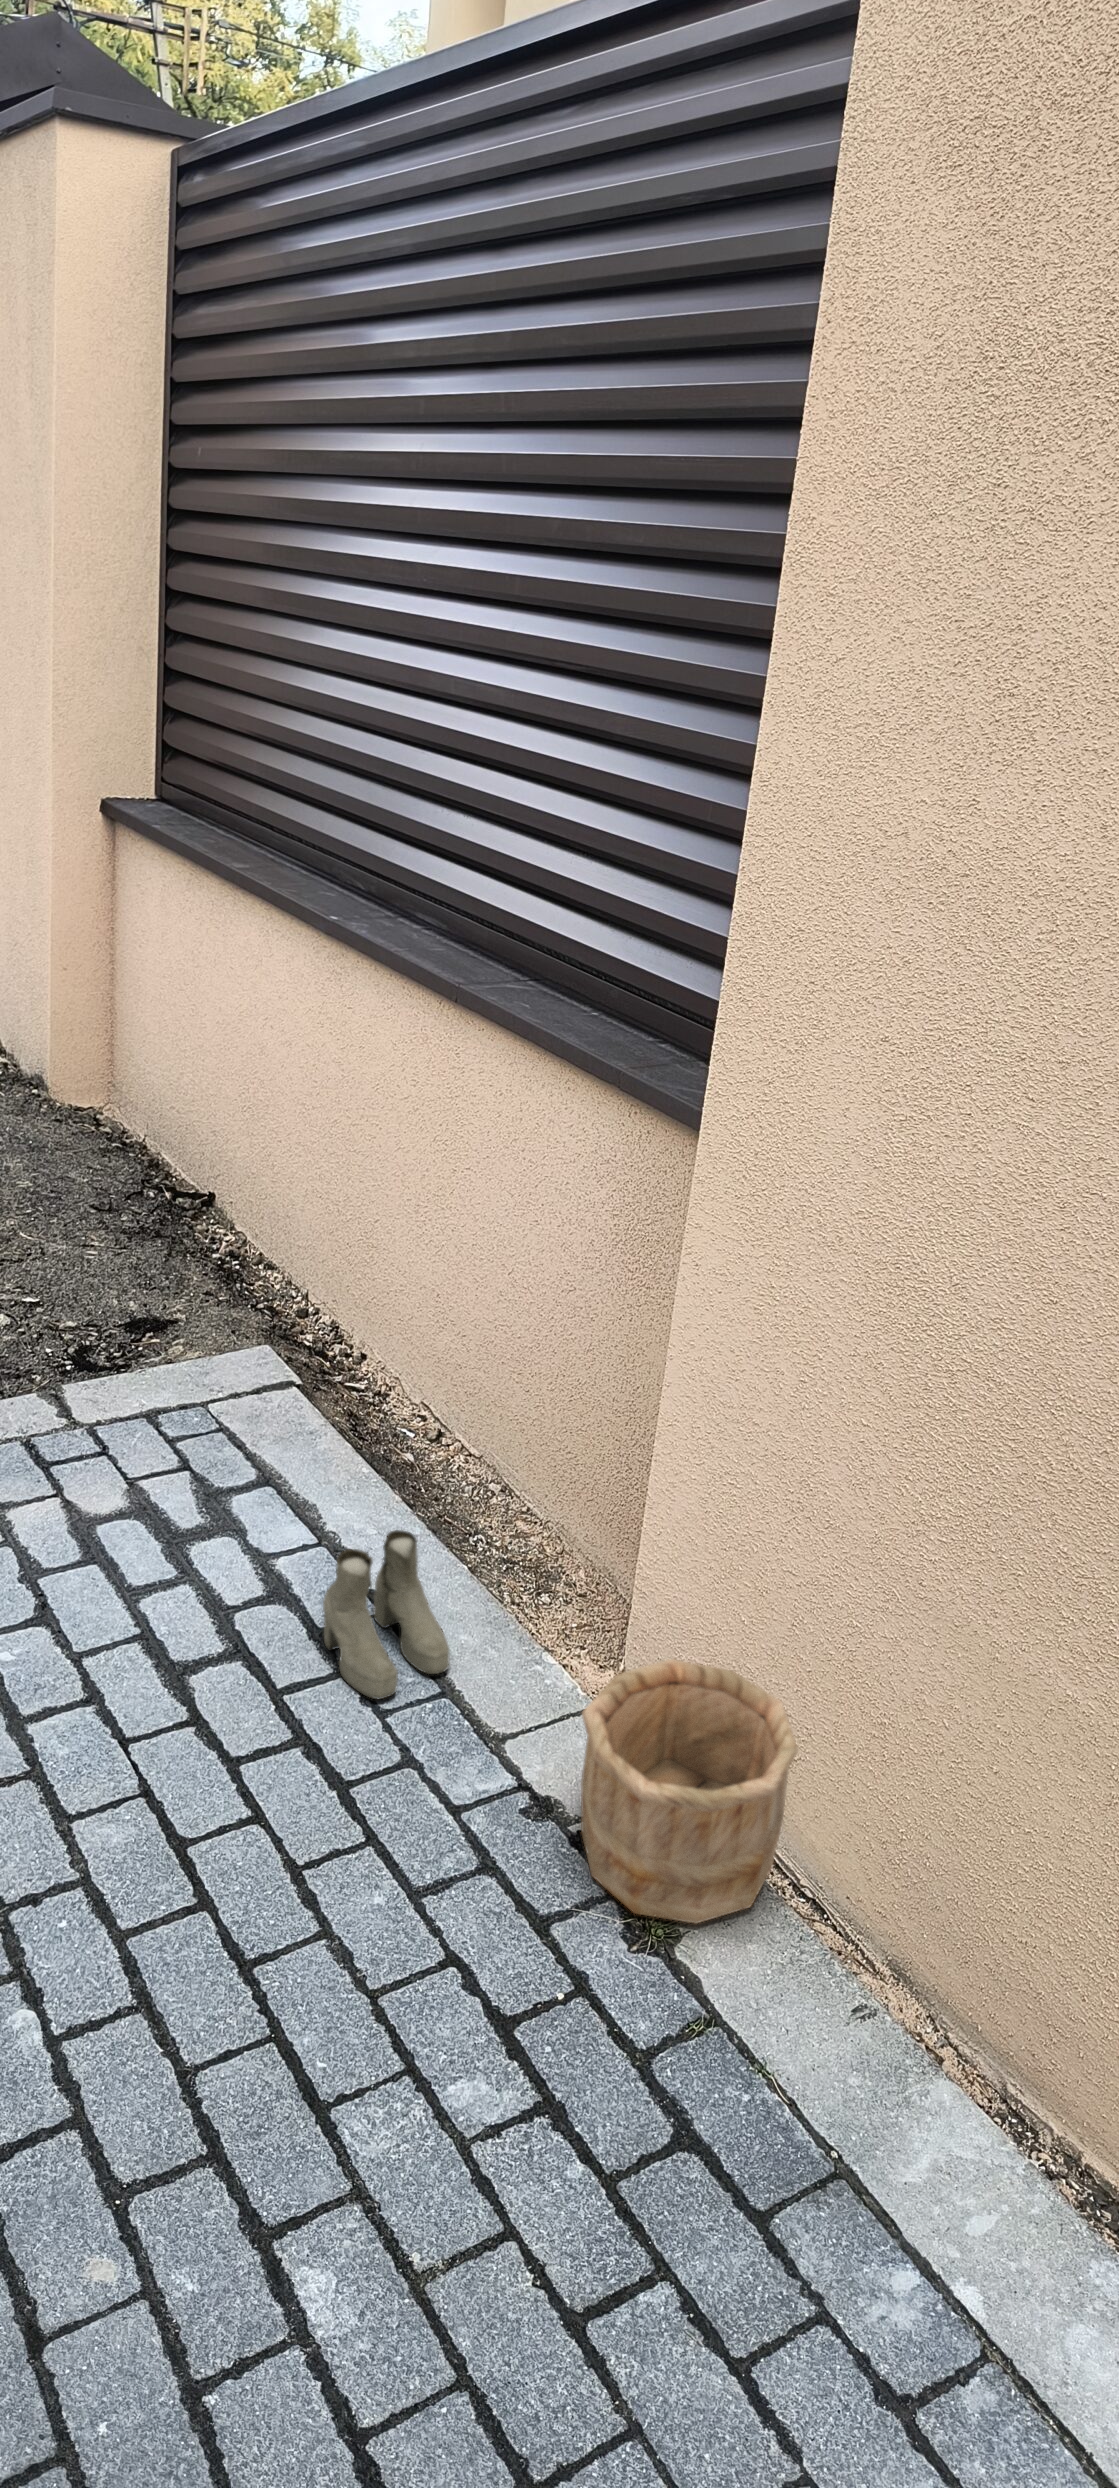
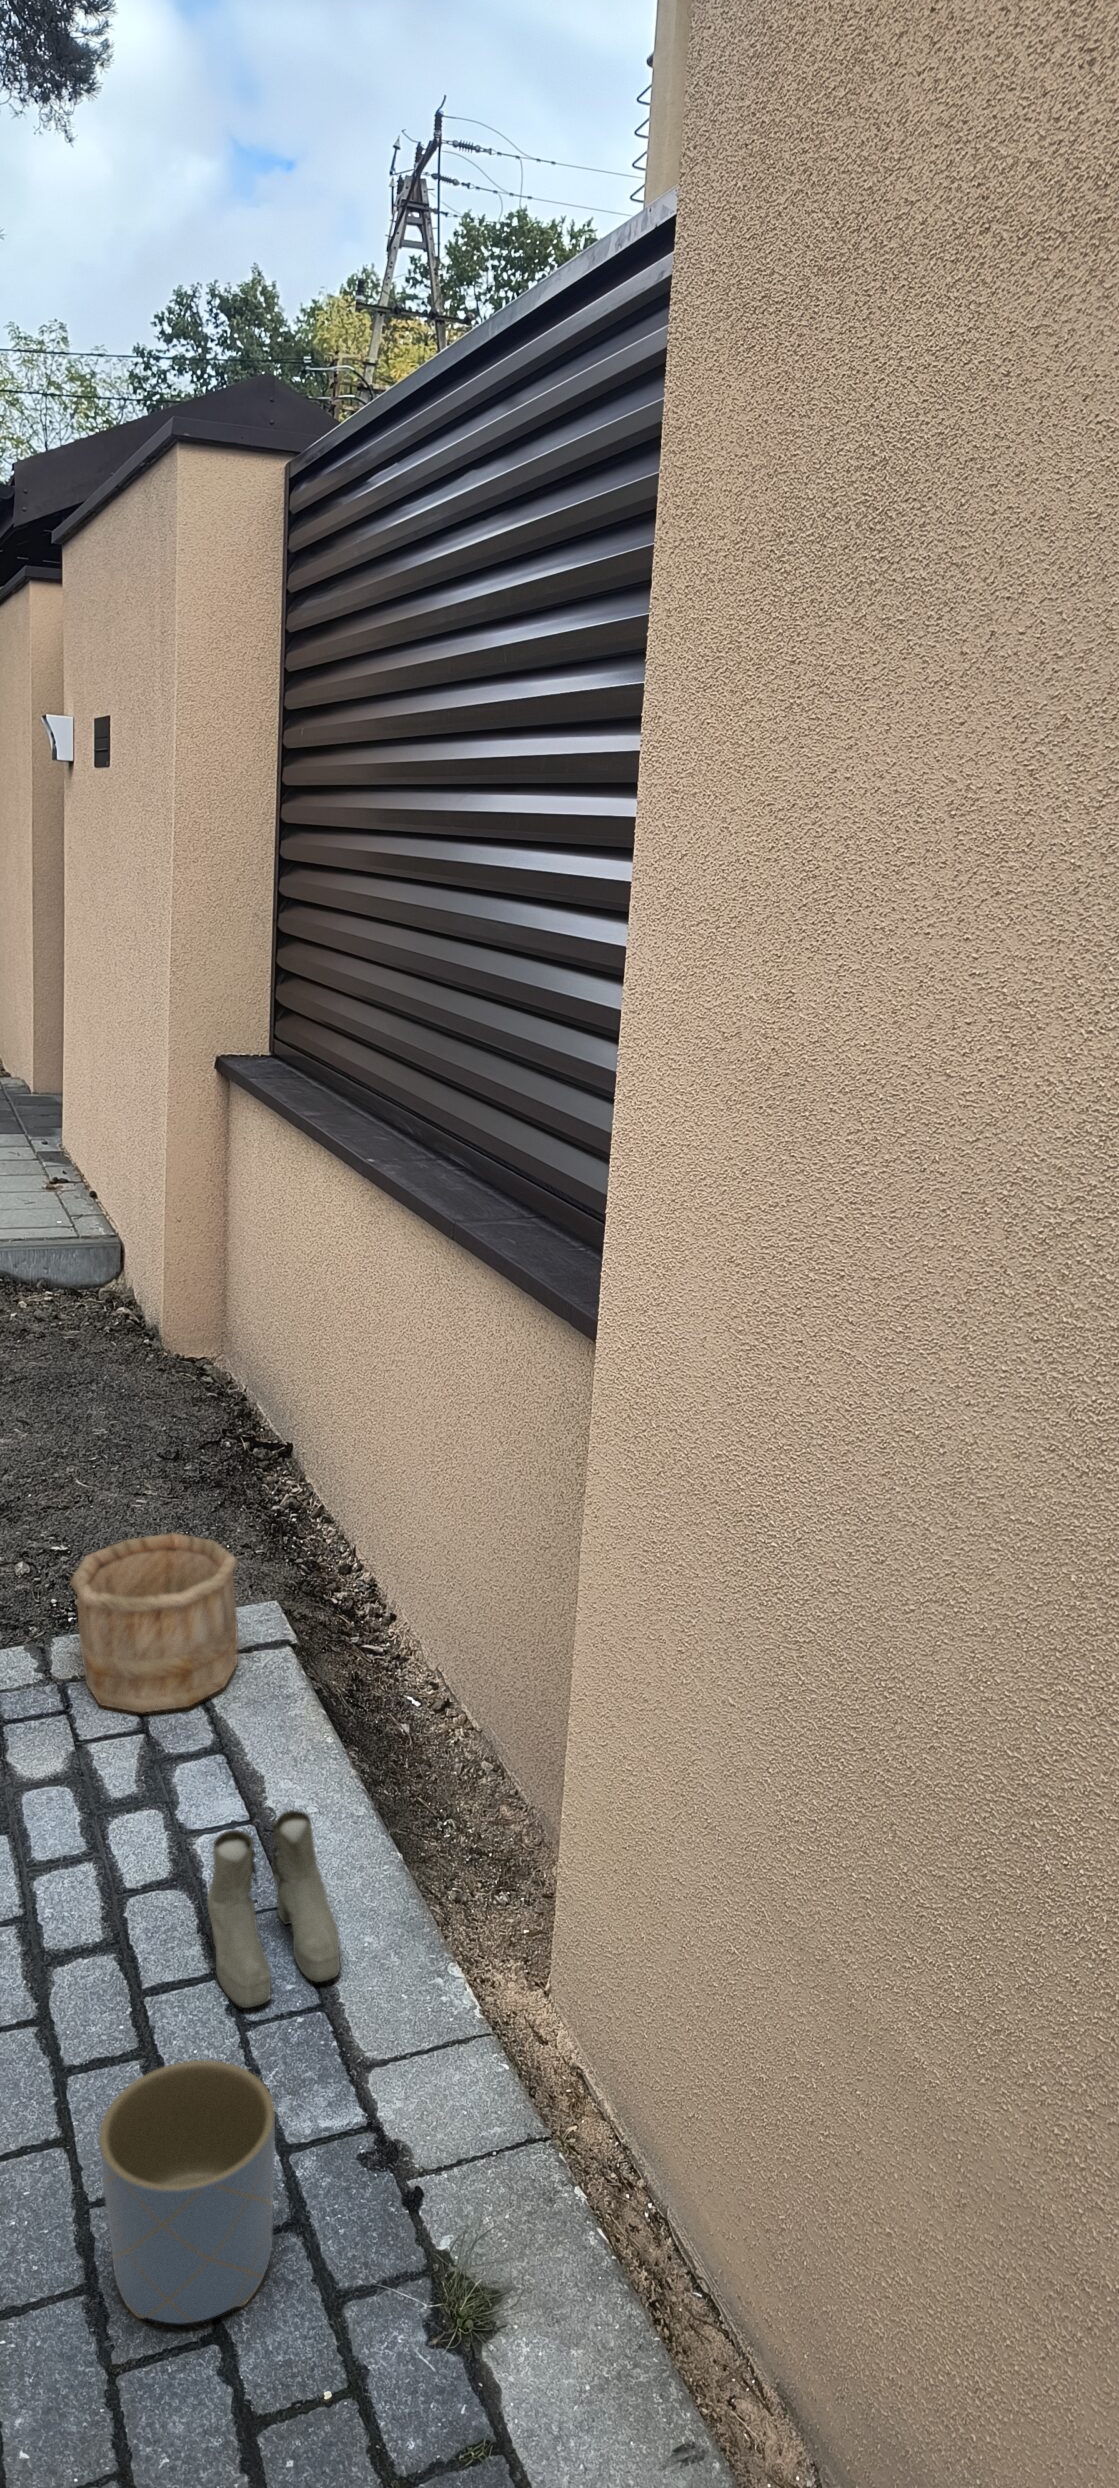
wooden bucket: present [581,1659,798,1923] -> present [70,1533,238,1712]
planter: none [346,1741,495,1954] -> present [99,2060,275,2324]

